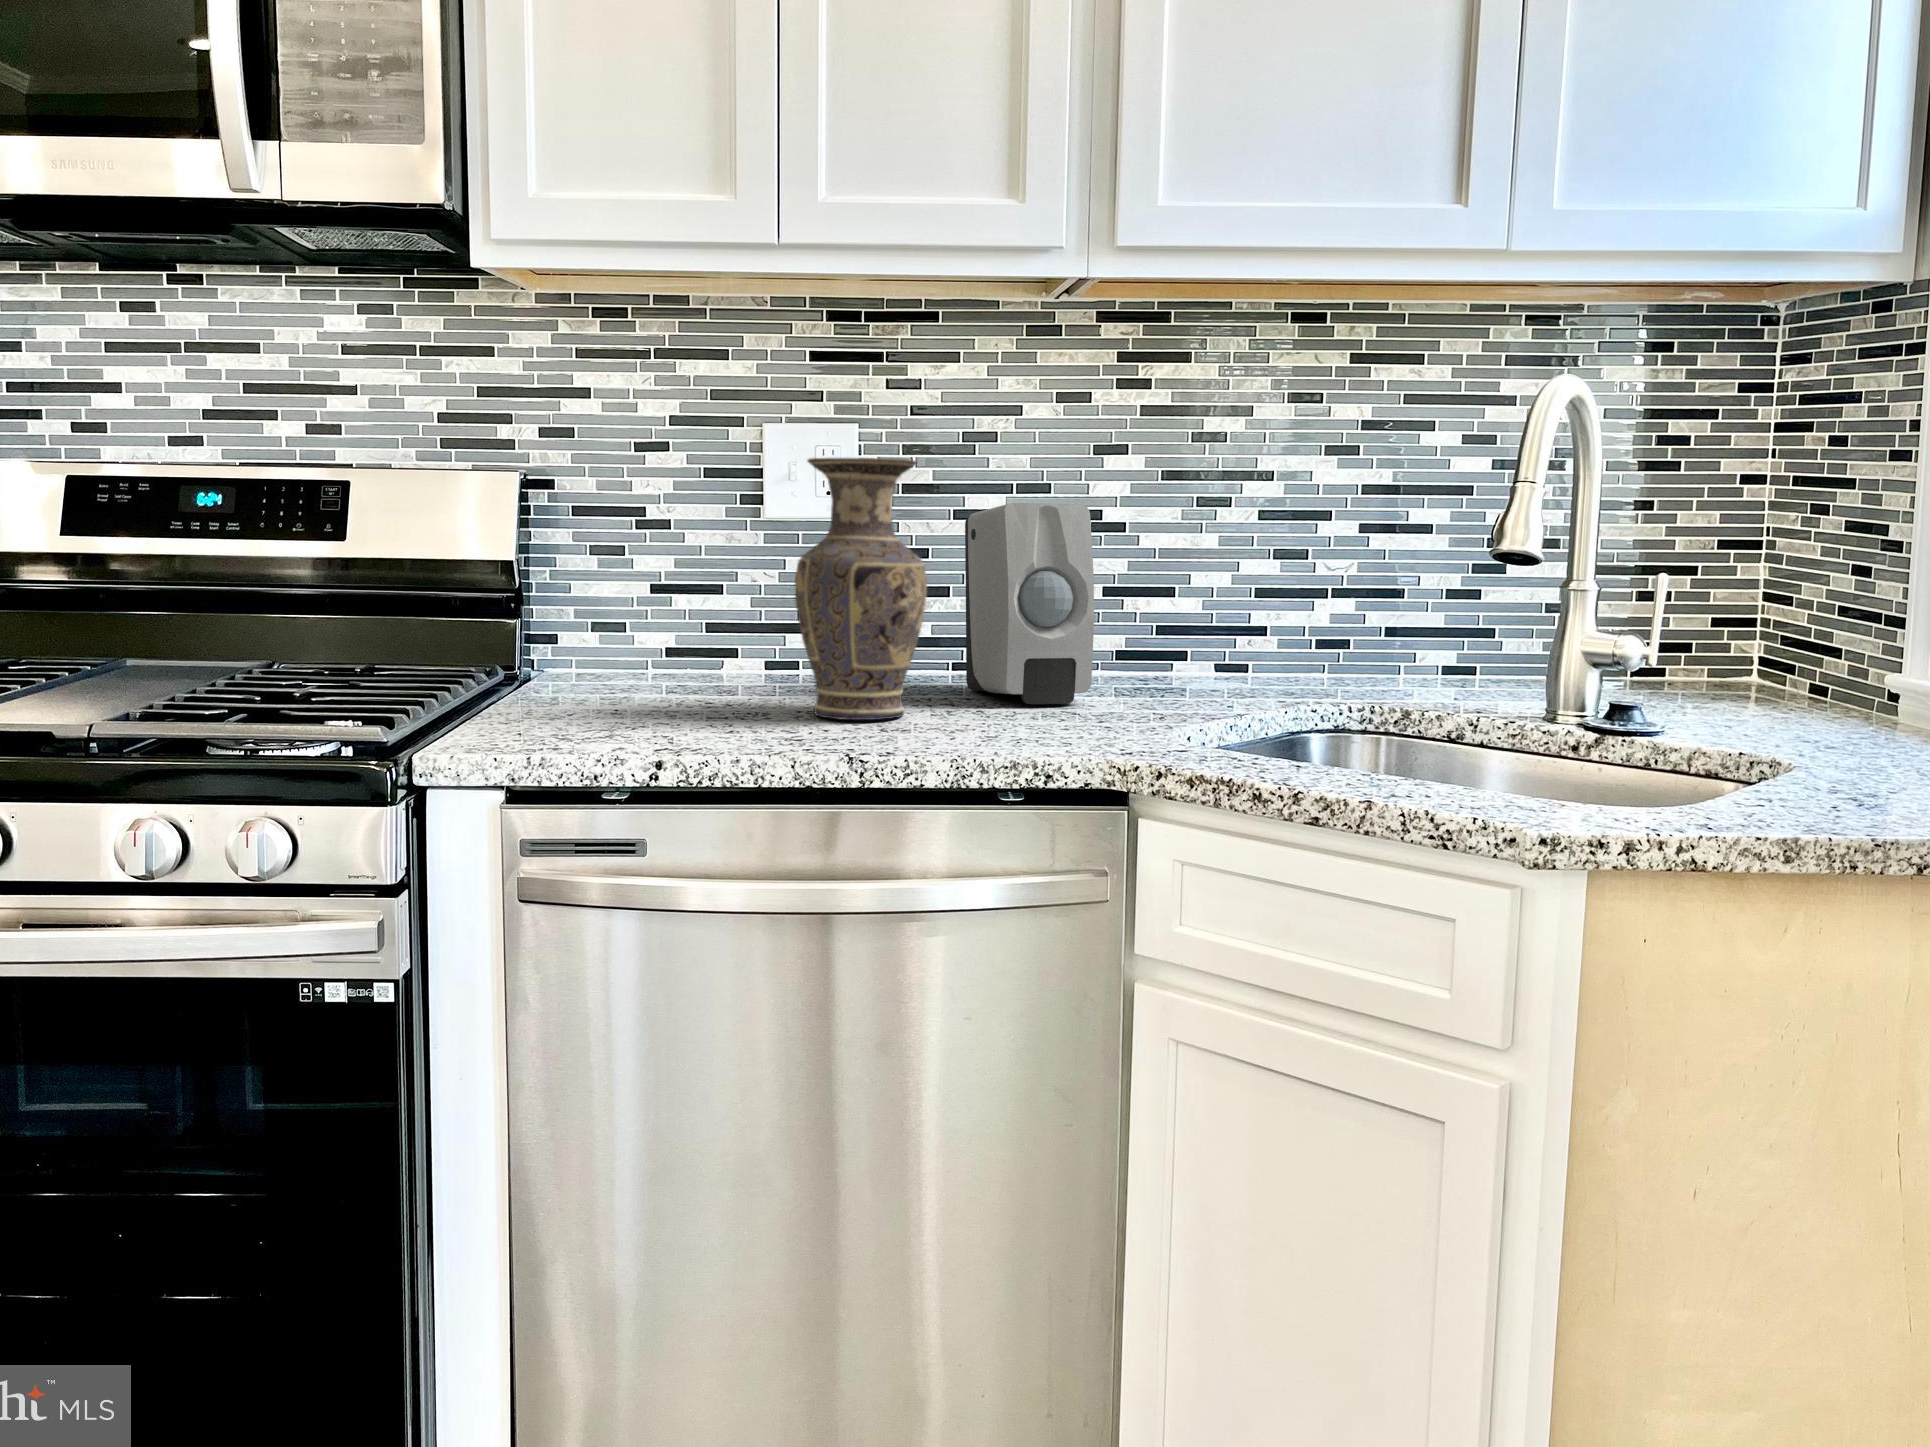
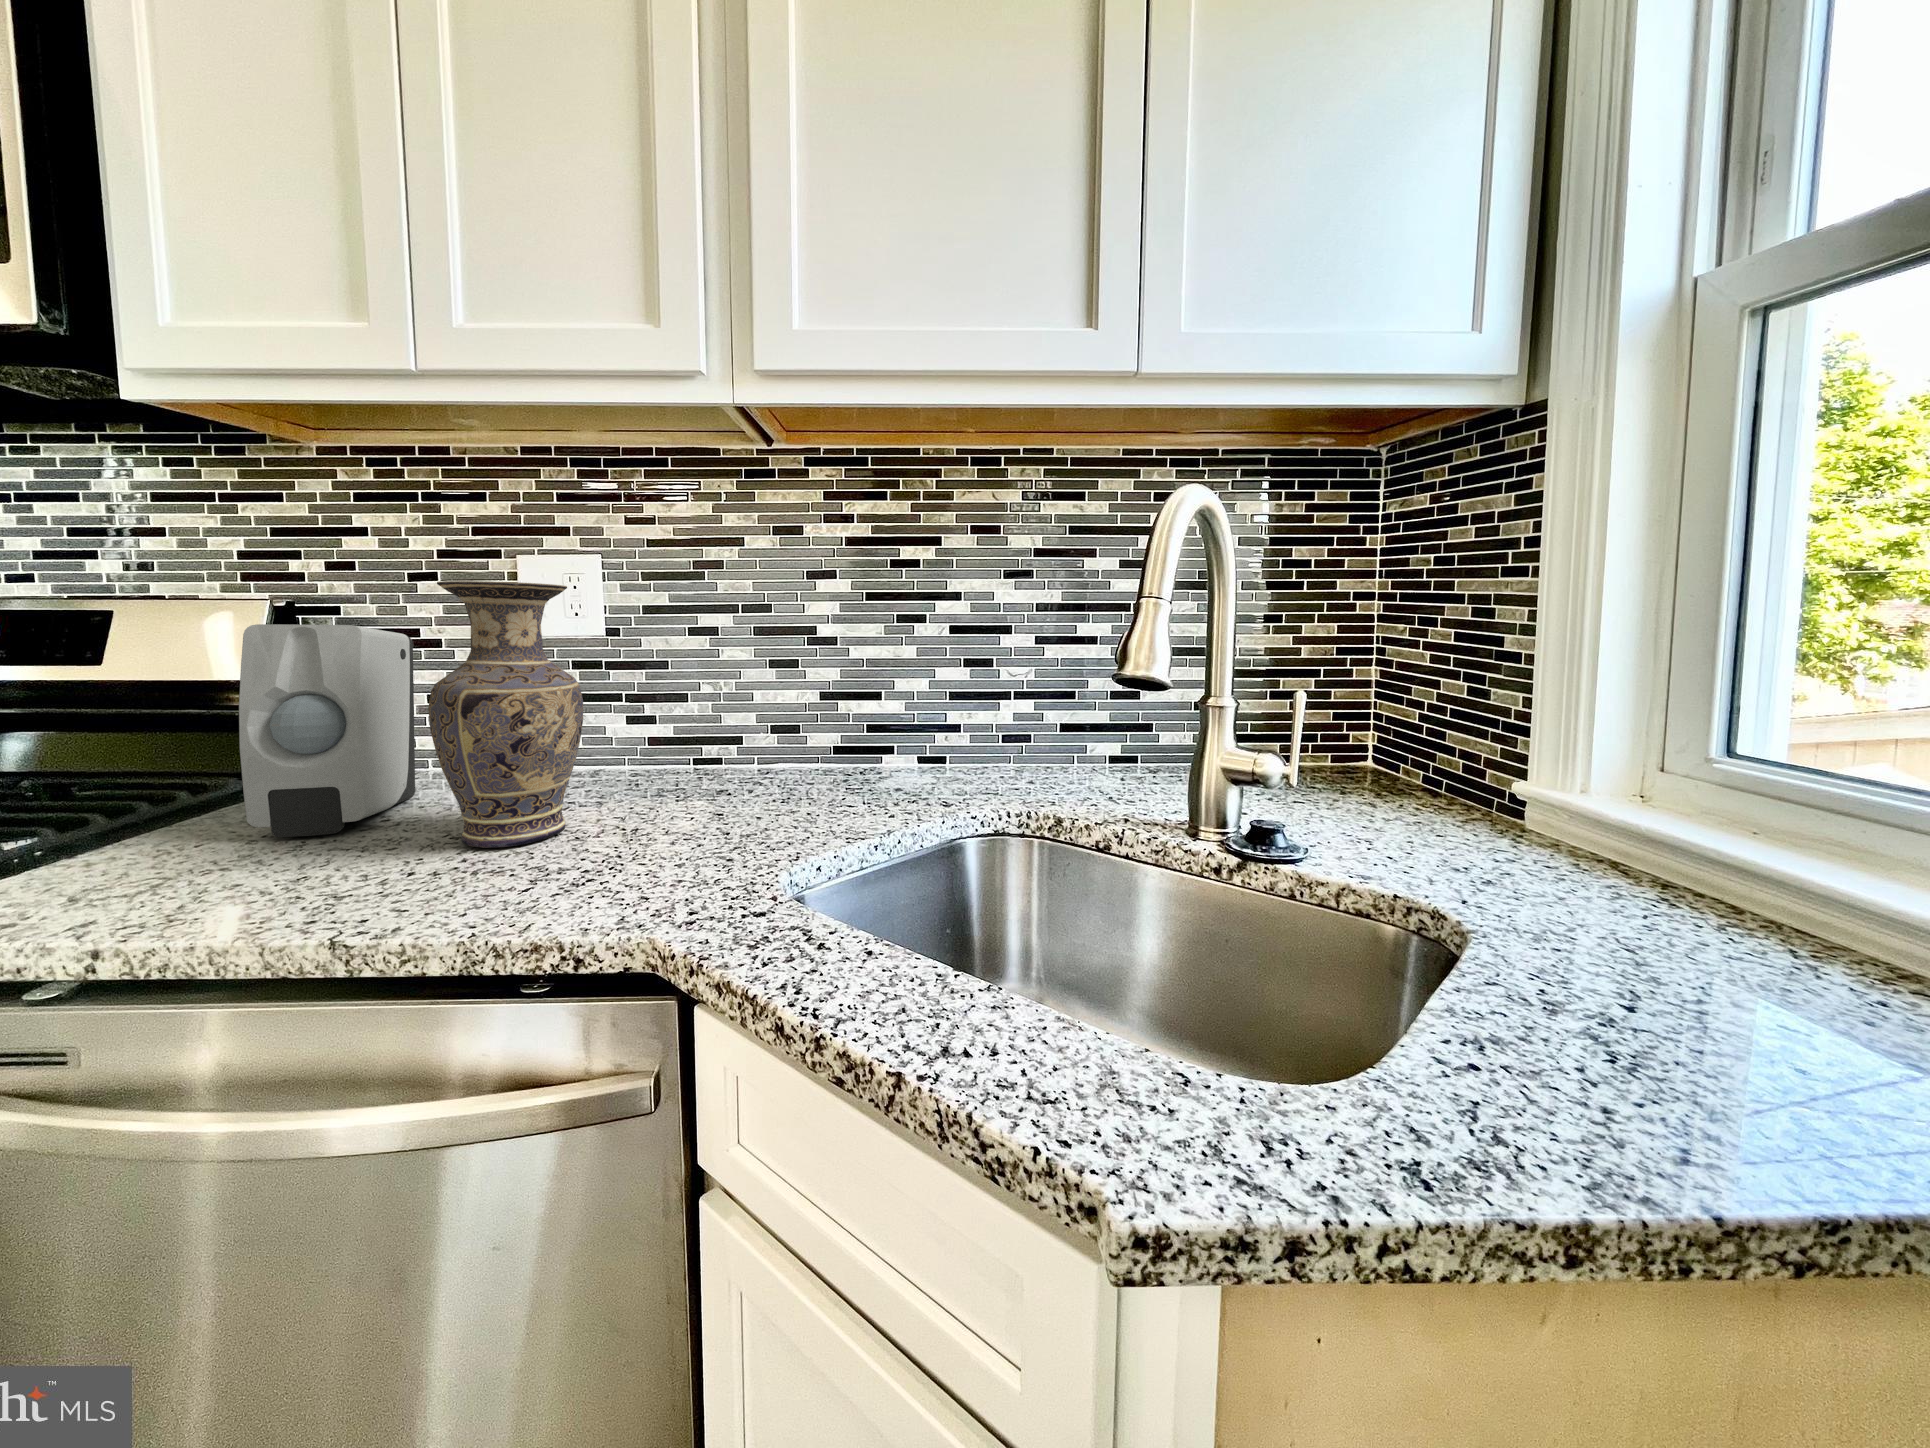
soap dispenser: present [965,503,1094,704] -> present [239,624,415,837]

